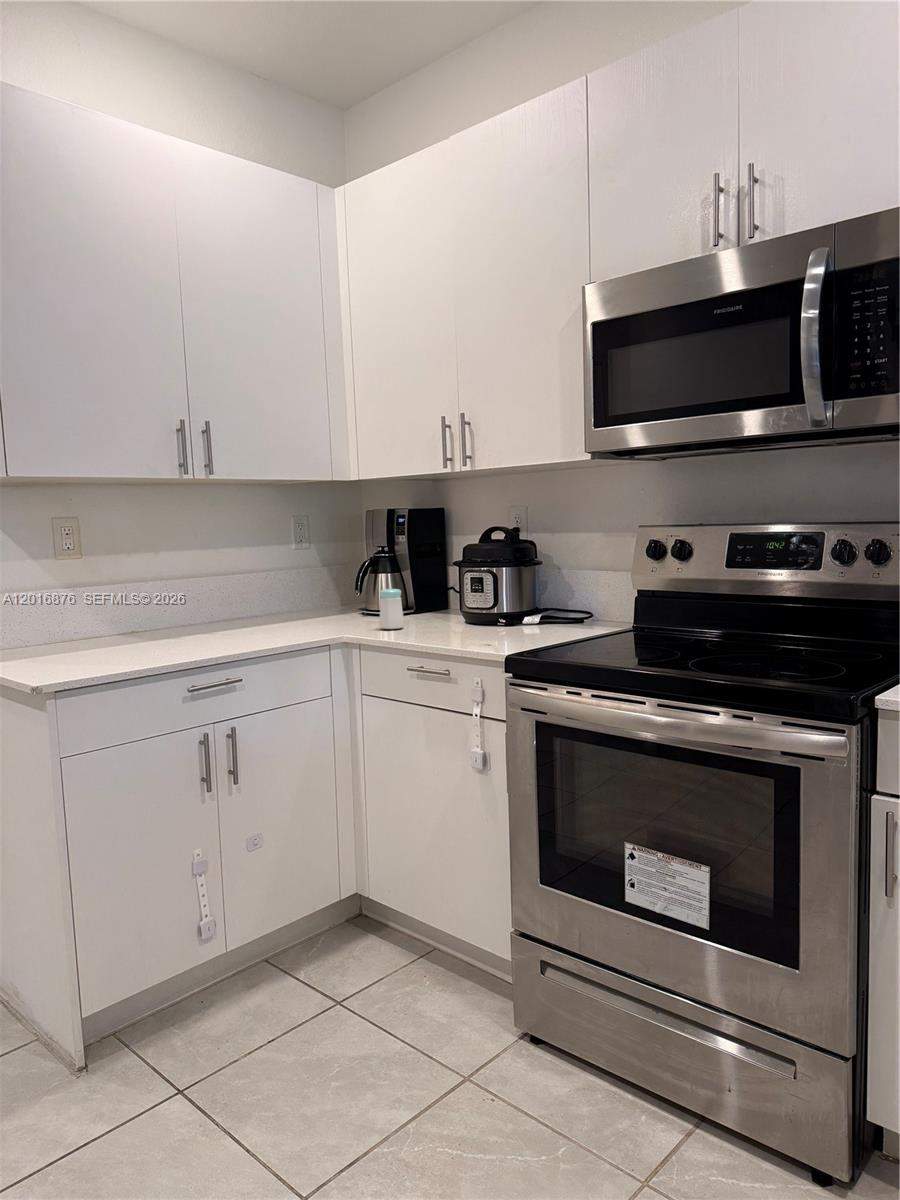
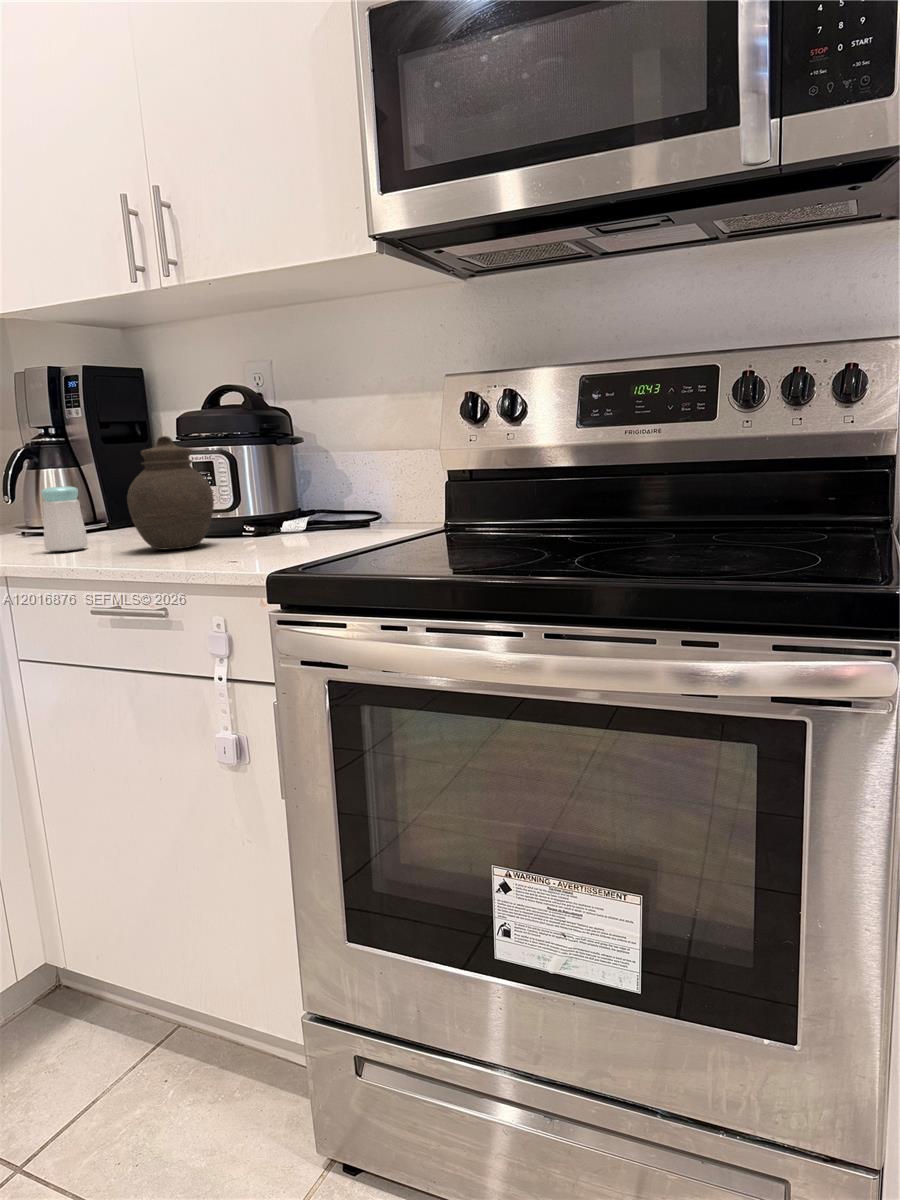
jar: none [431,562,482,633] -> present [127,436,214,550]

